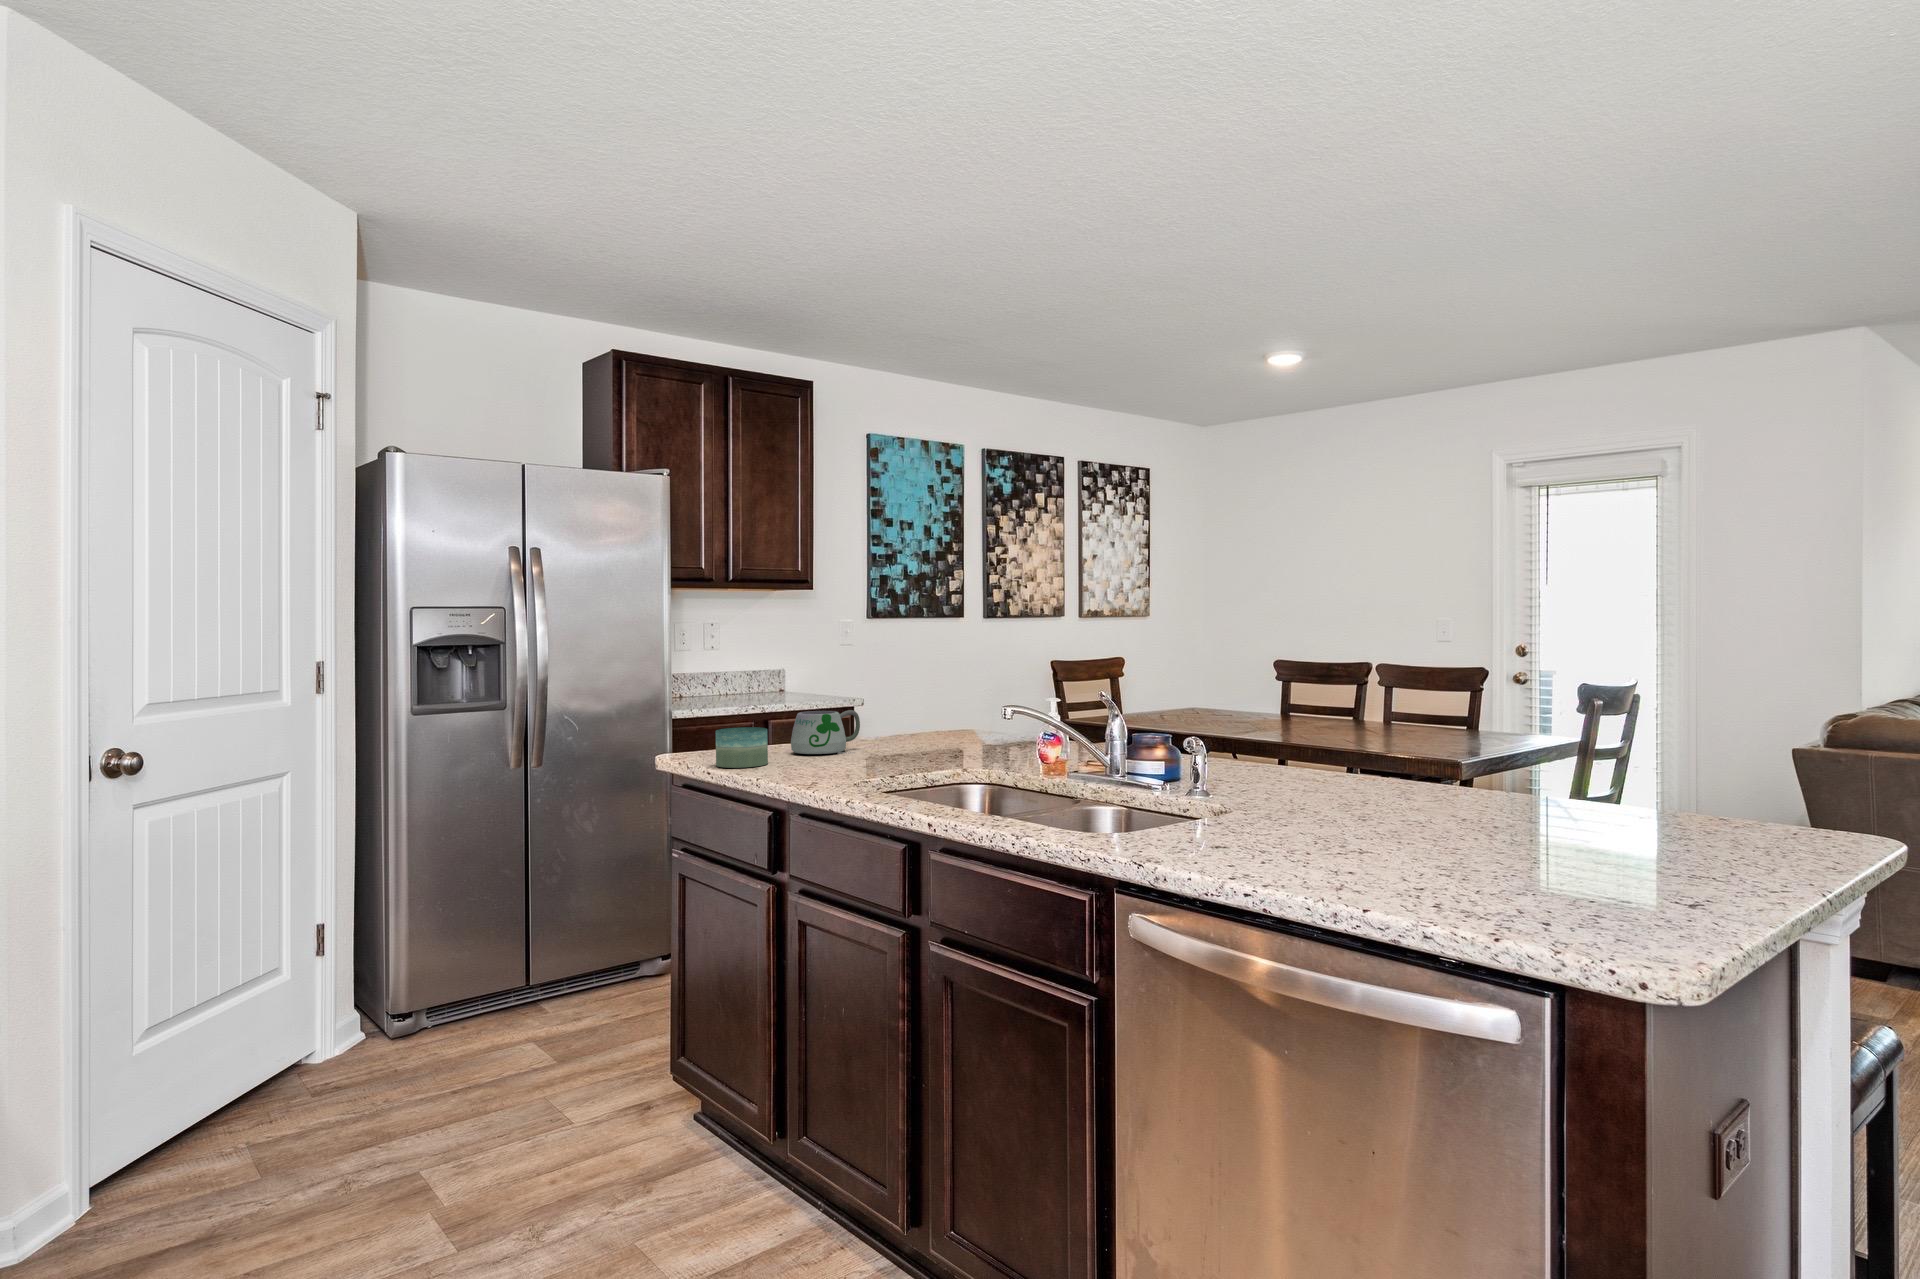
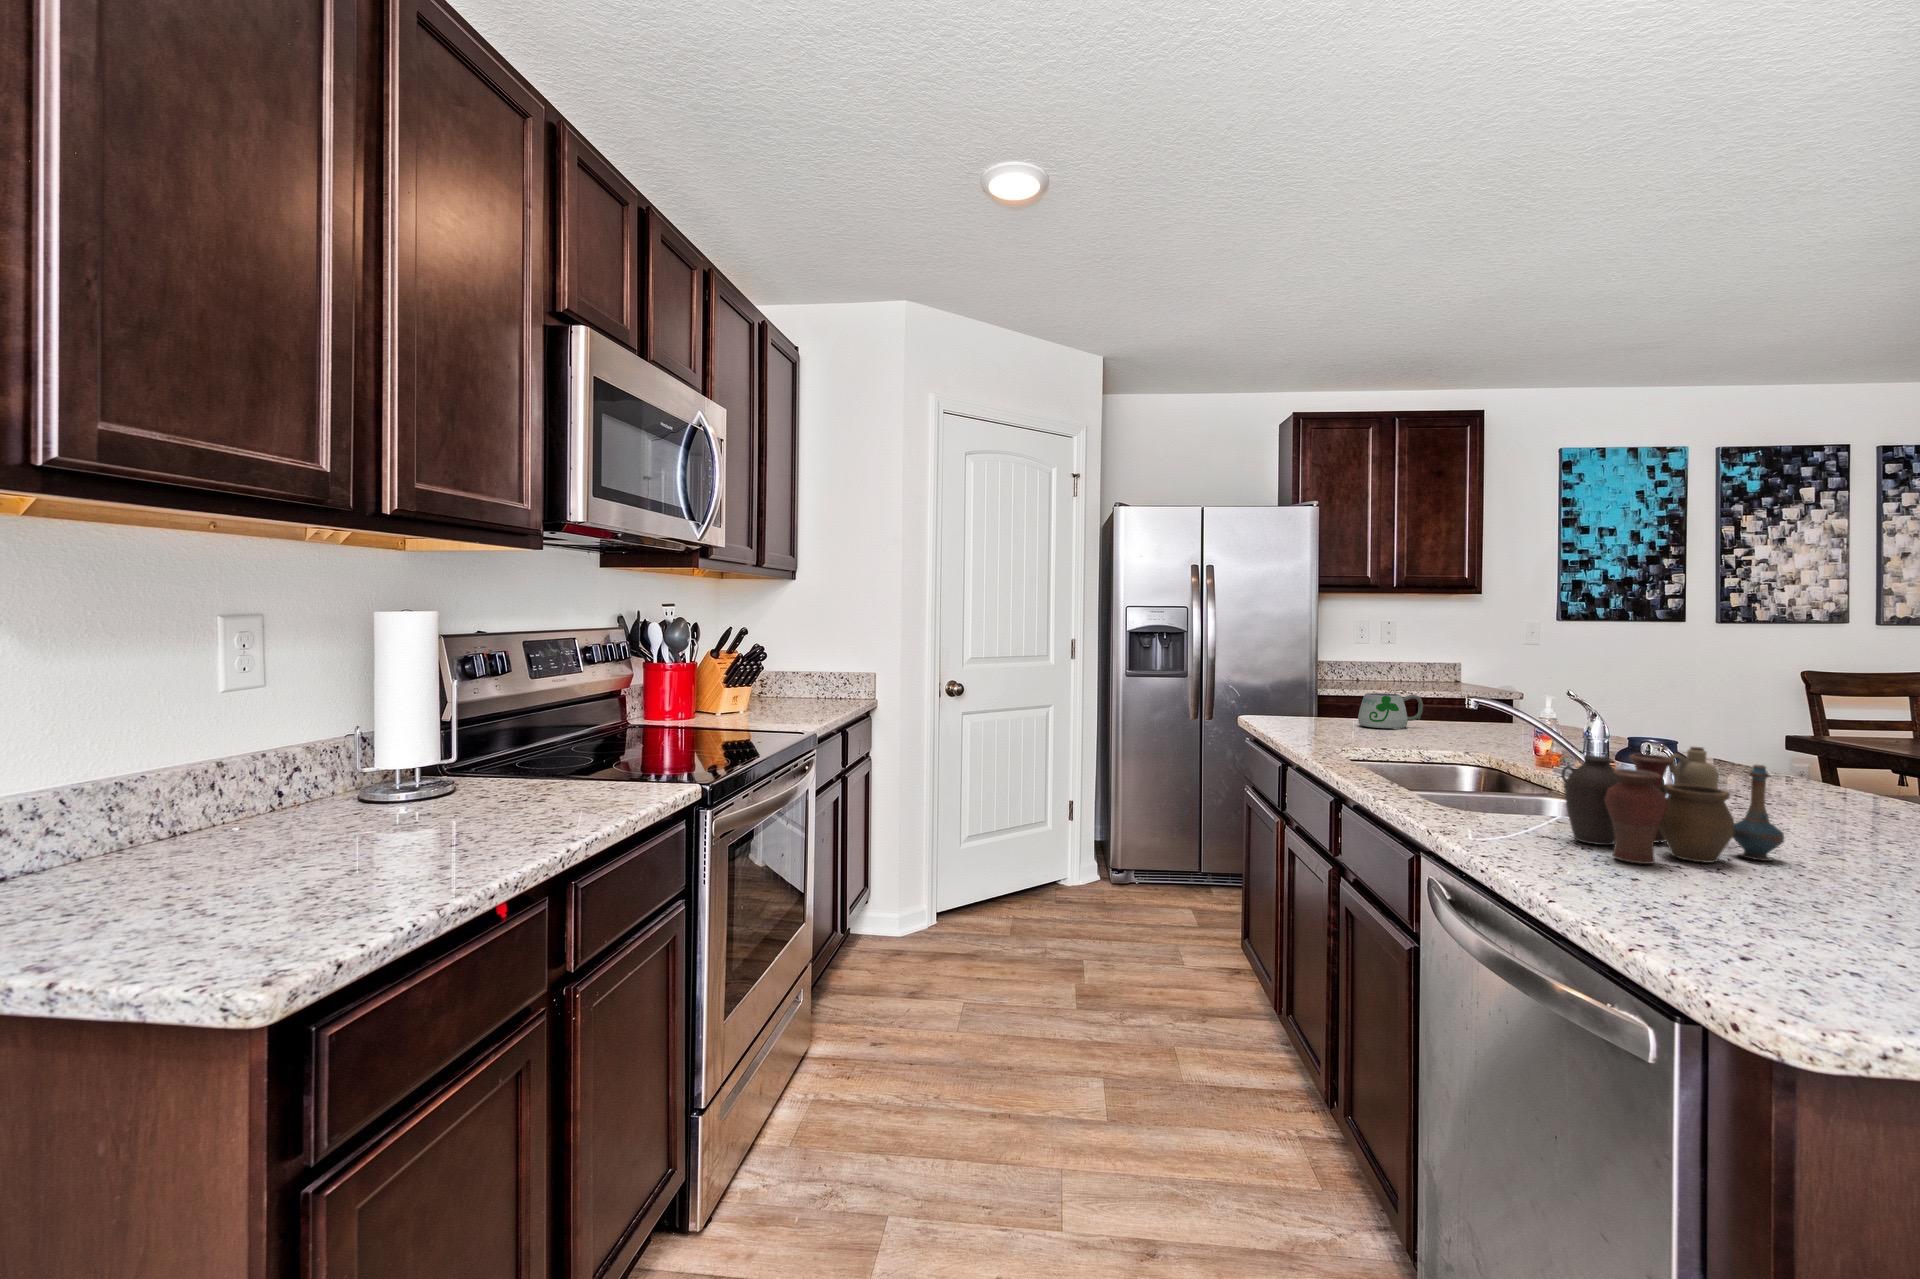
candle: present [716,727,768,768] -> none [1285,700,1328,731]
vase: none [1215,741,1380,870] -> present [1562,747,1784,864]

